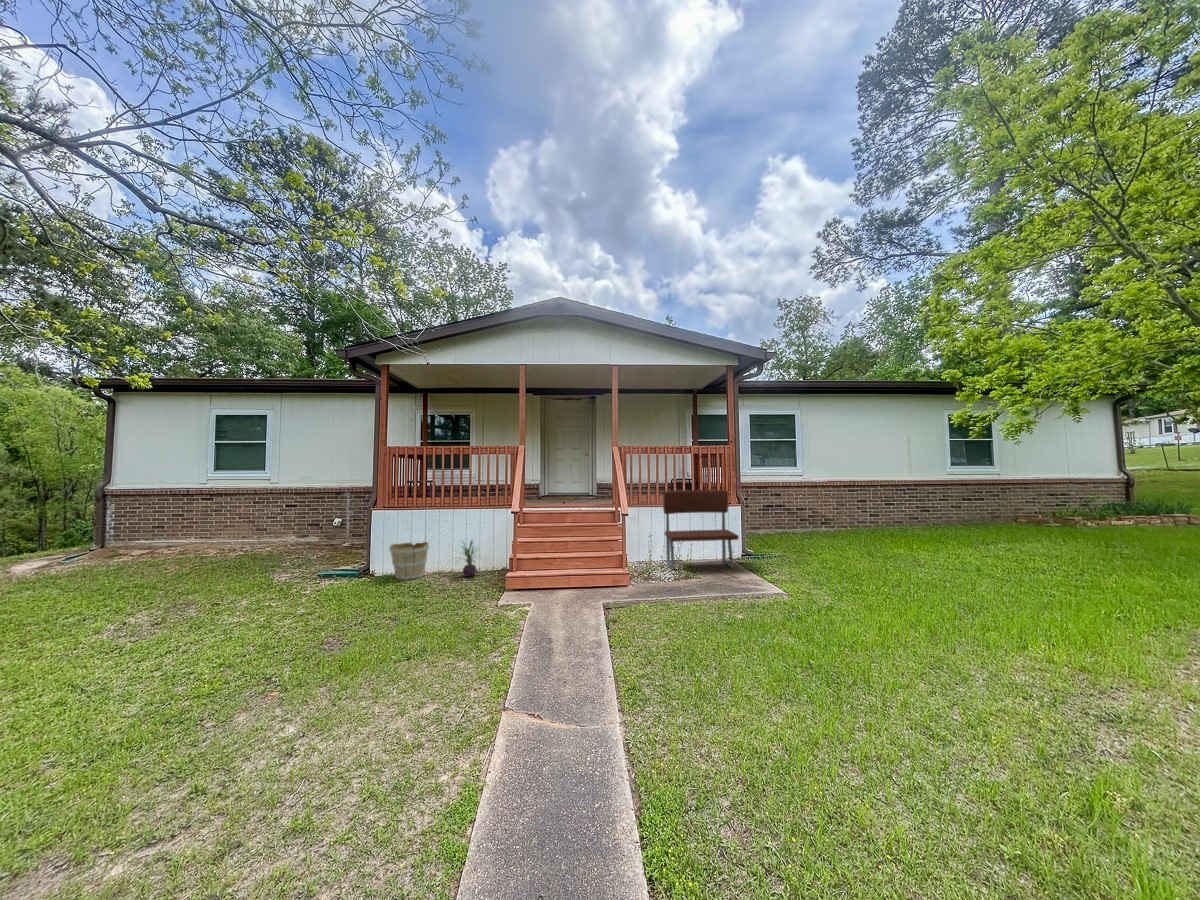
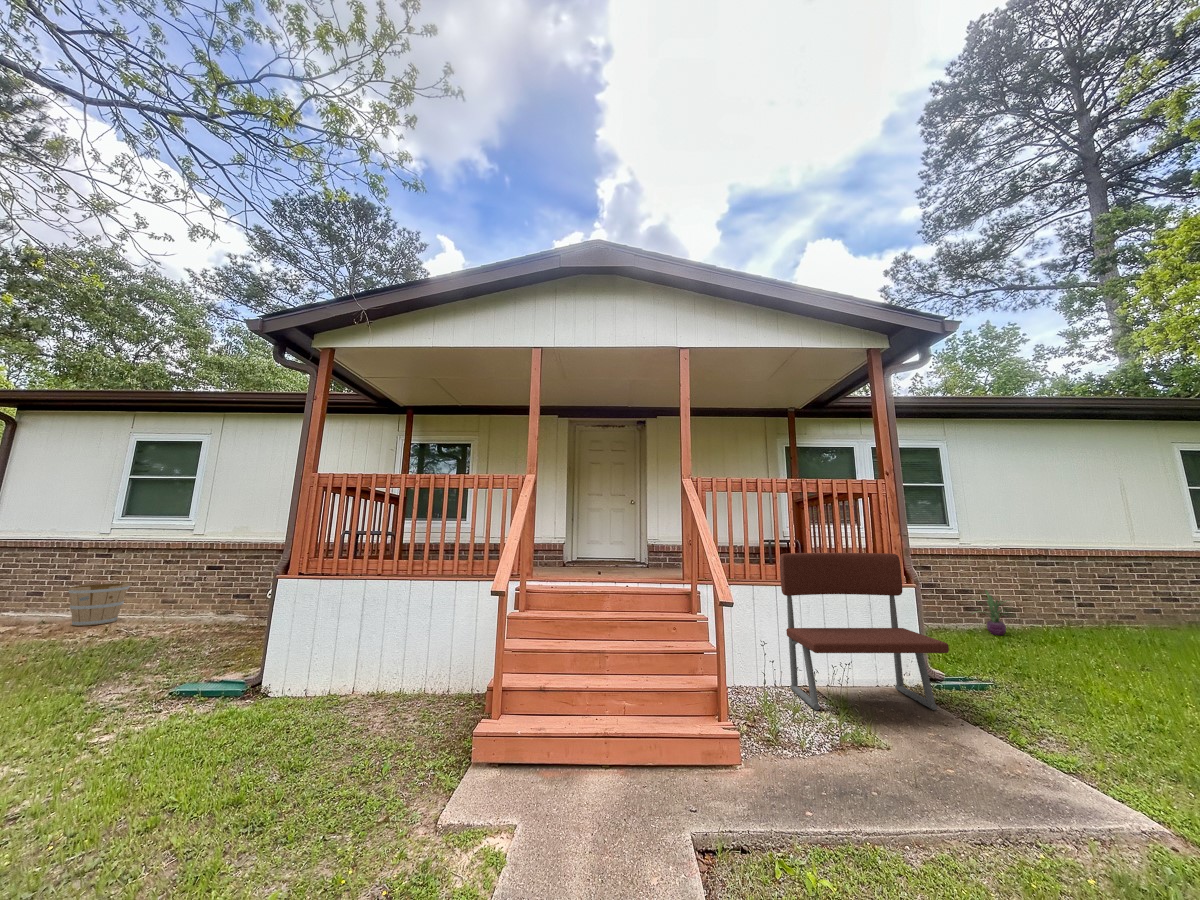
decorative plant: present [460,540,476,577] -> present [975,590,1006,635]
wooden bucket: present [390,542,429,580] -> present [69,582,130,626]

